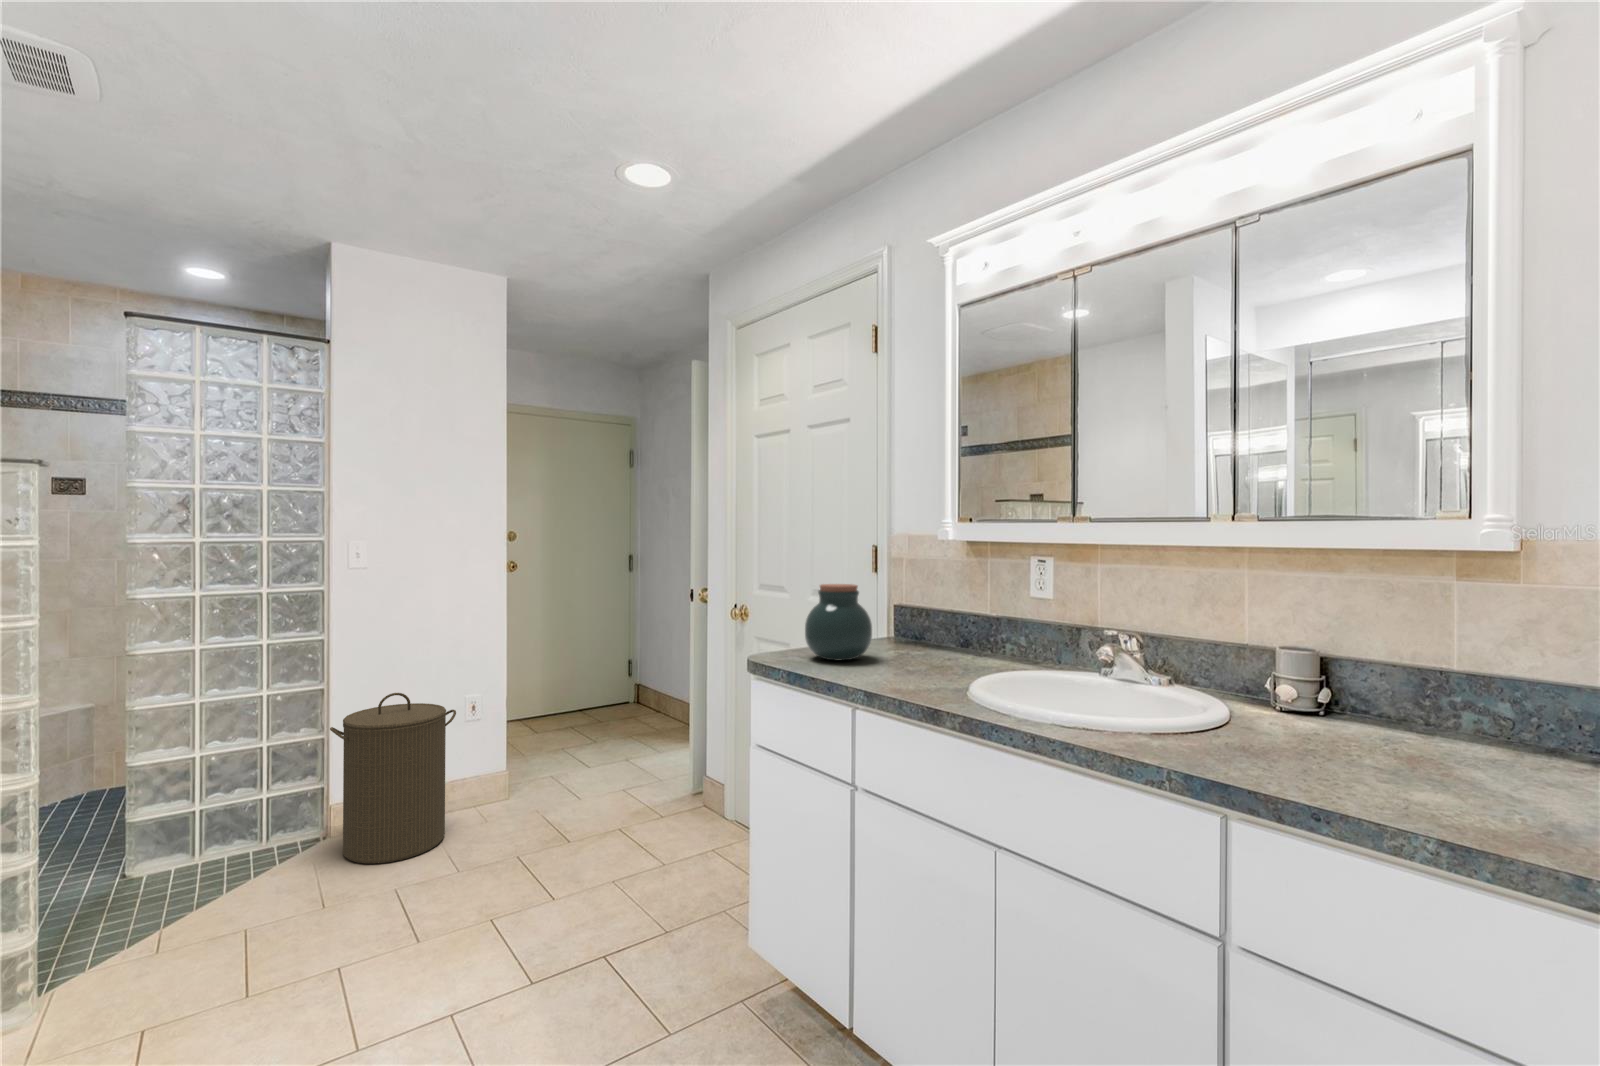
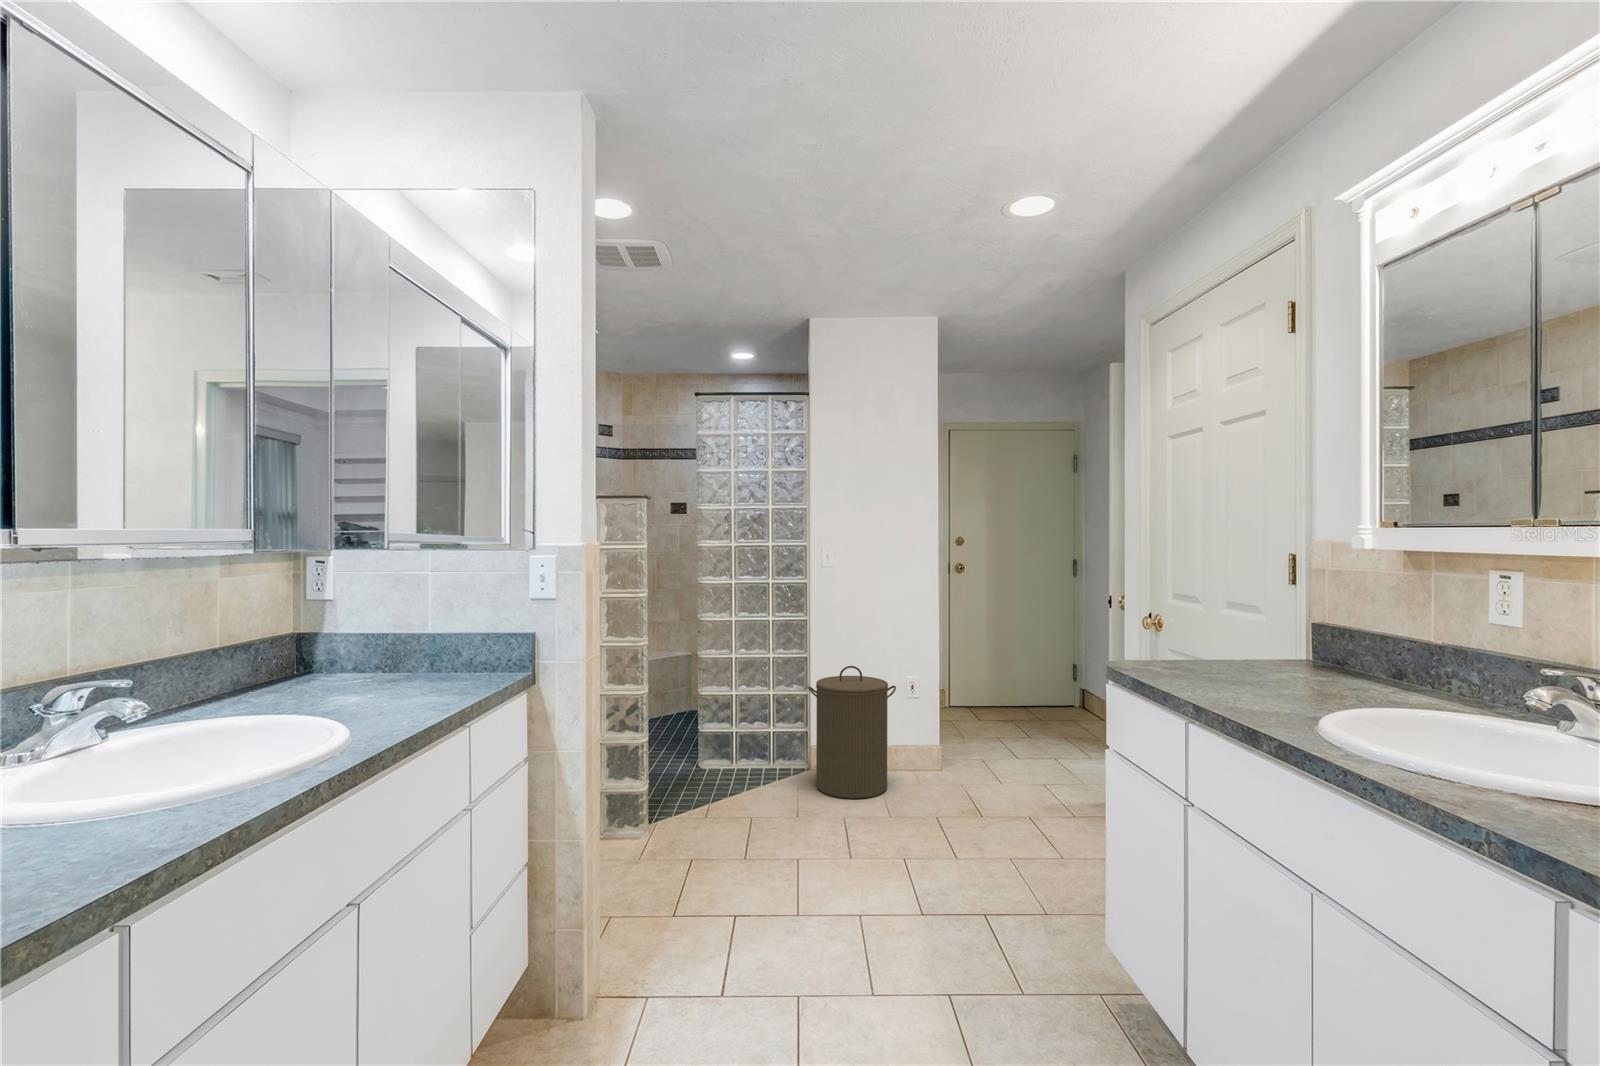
jar: present [805,584,872,660] -> none [1168,593,1250,675]

